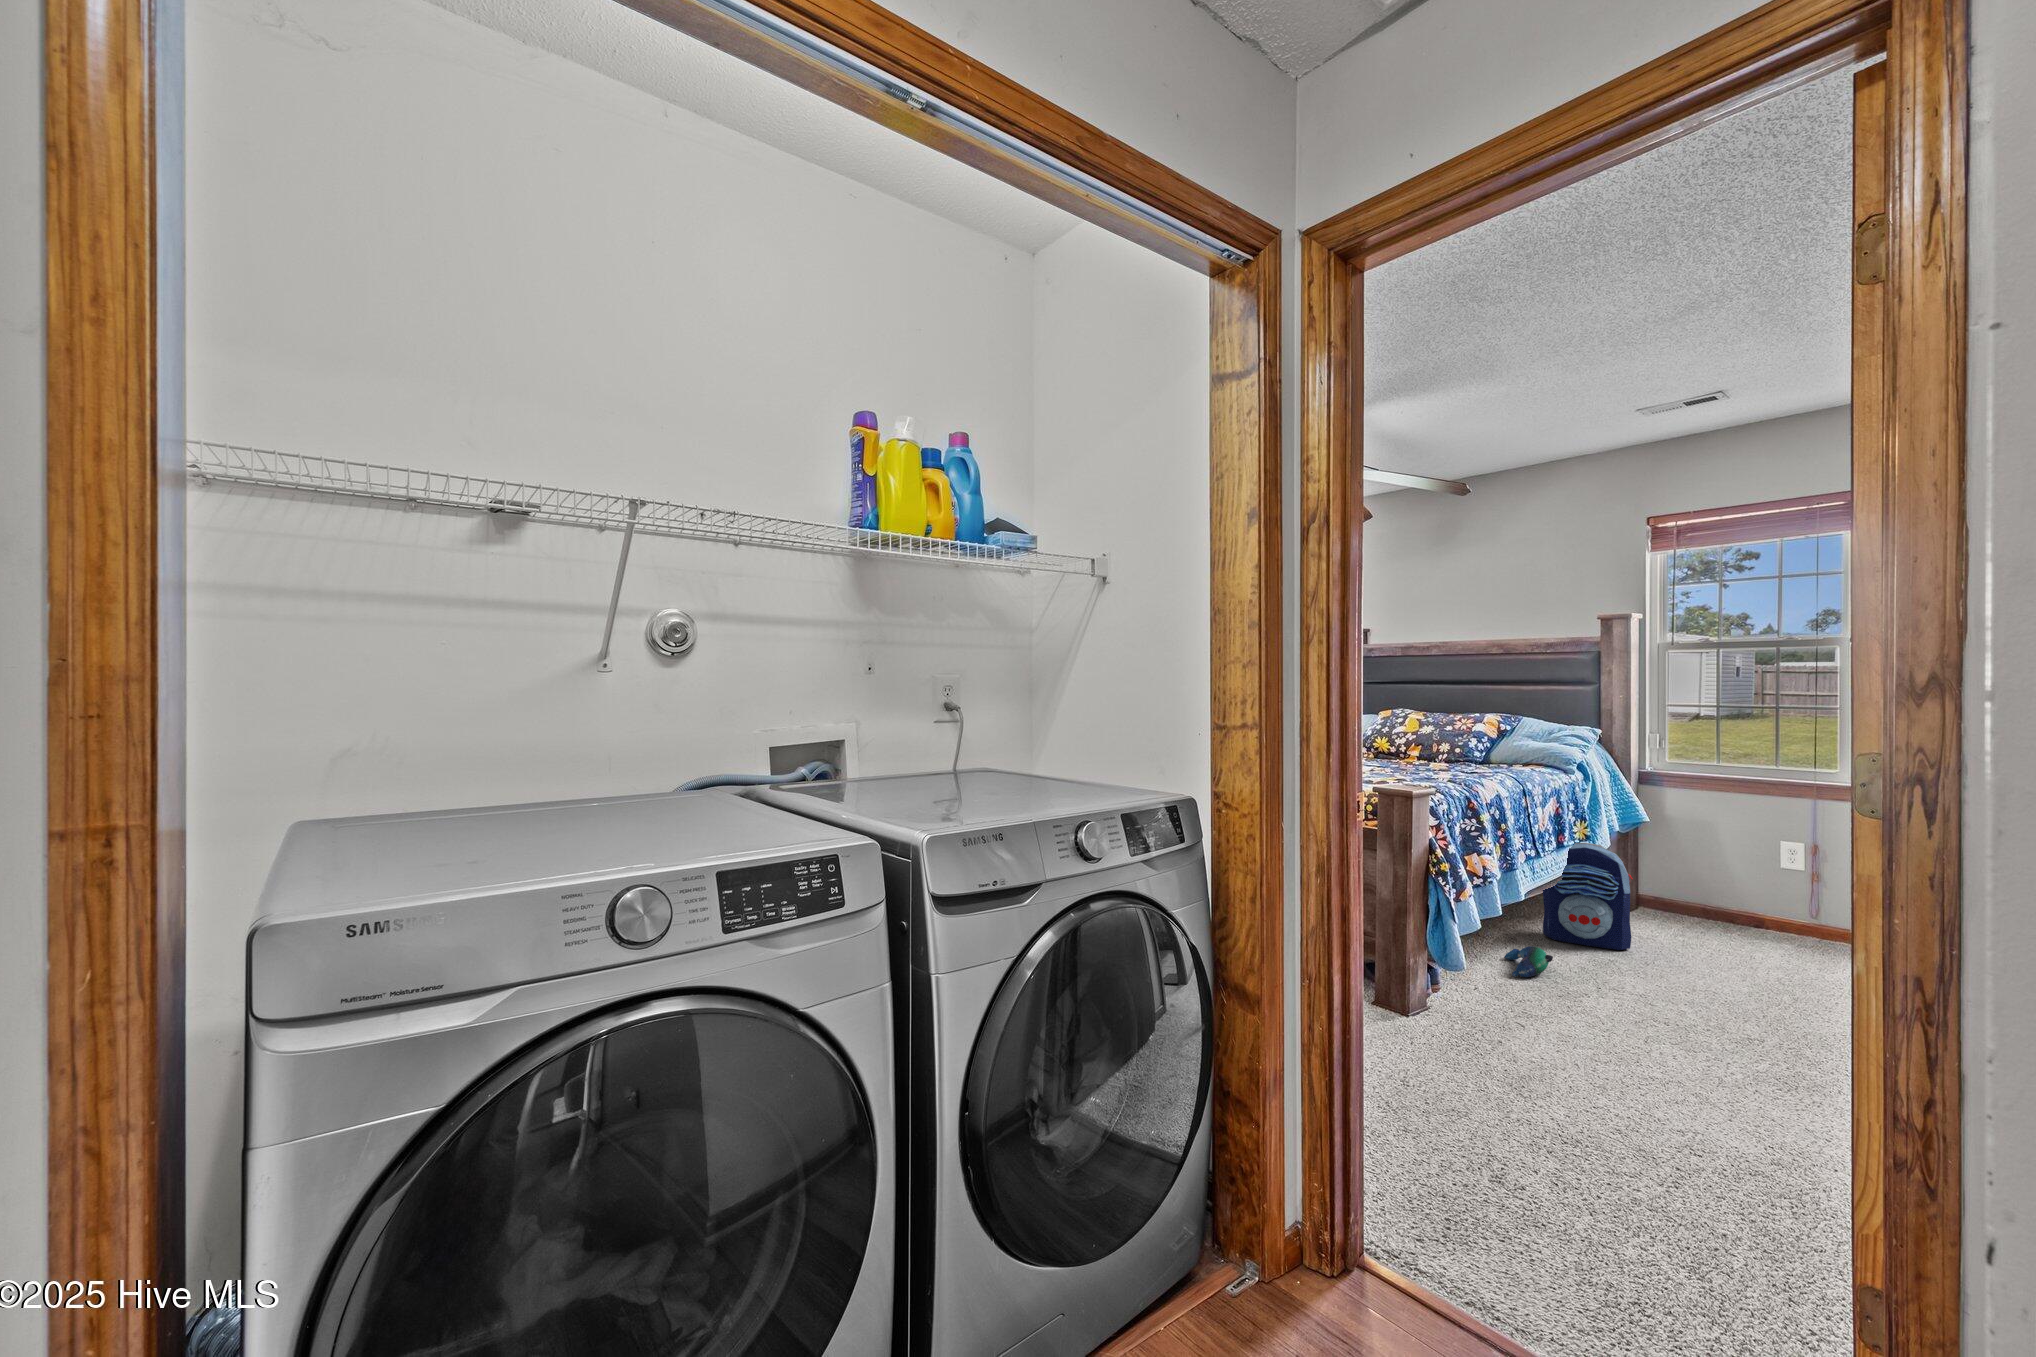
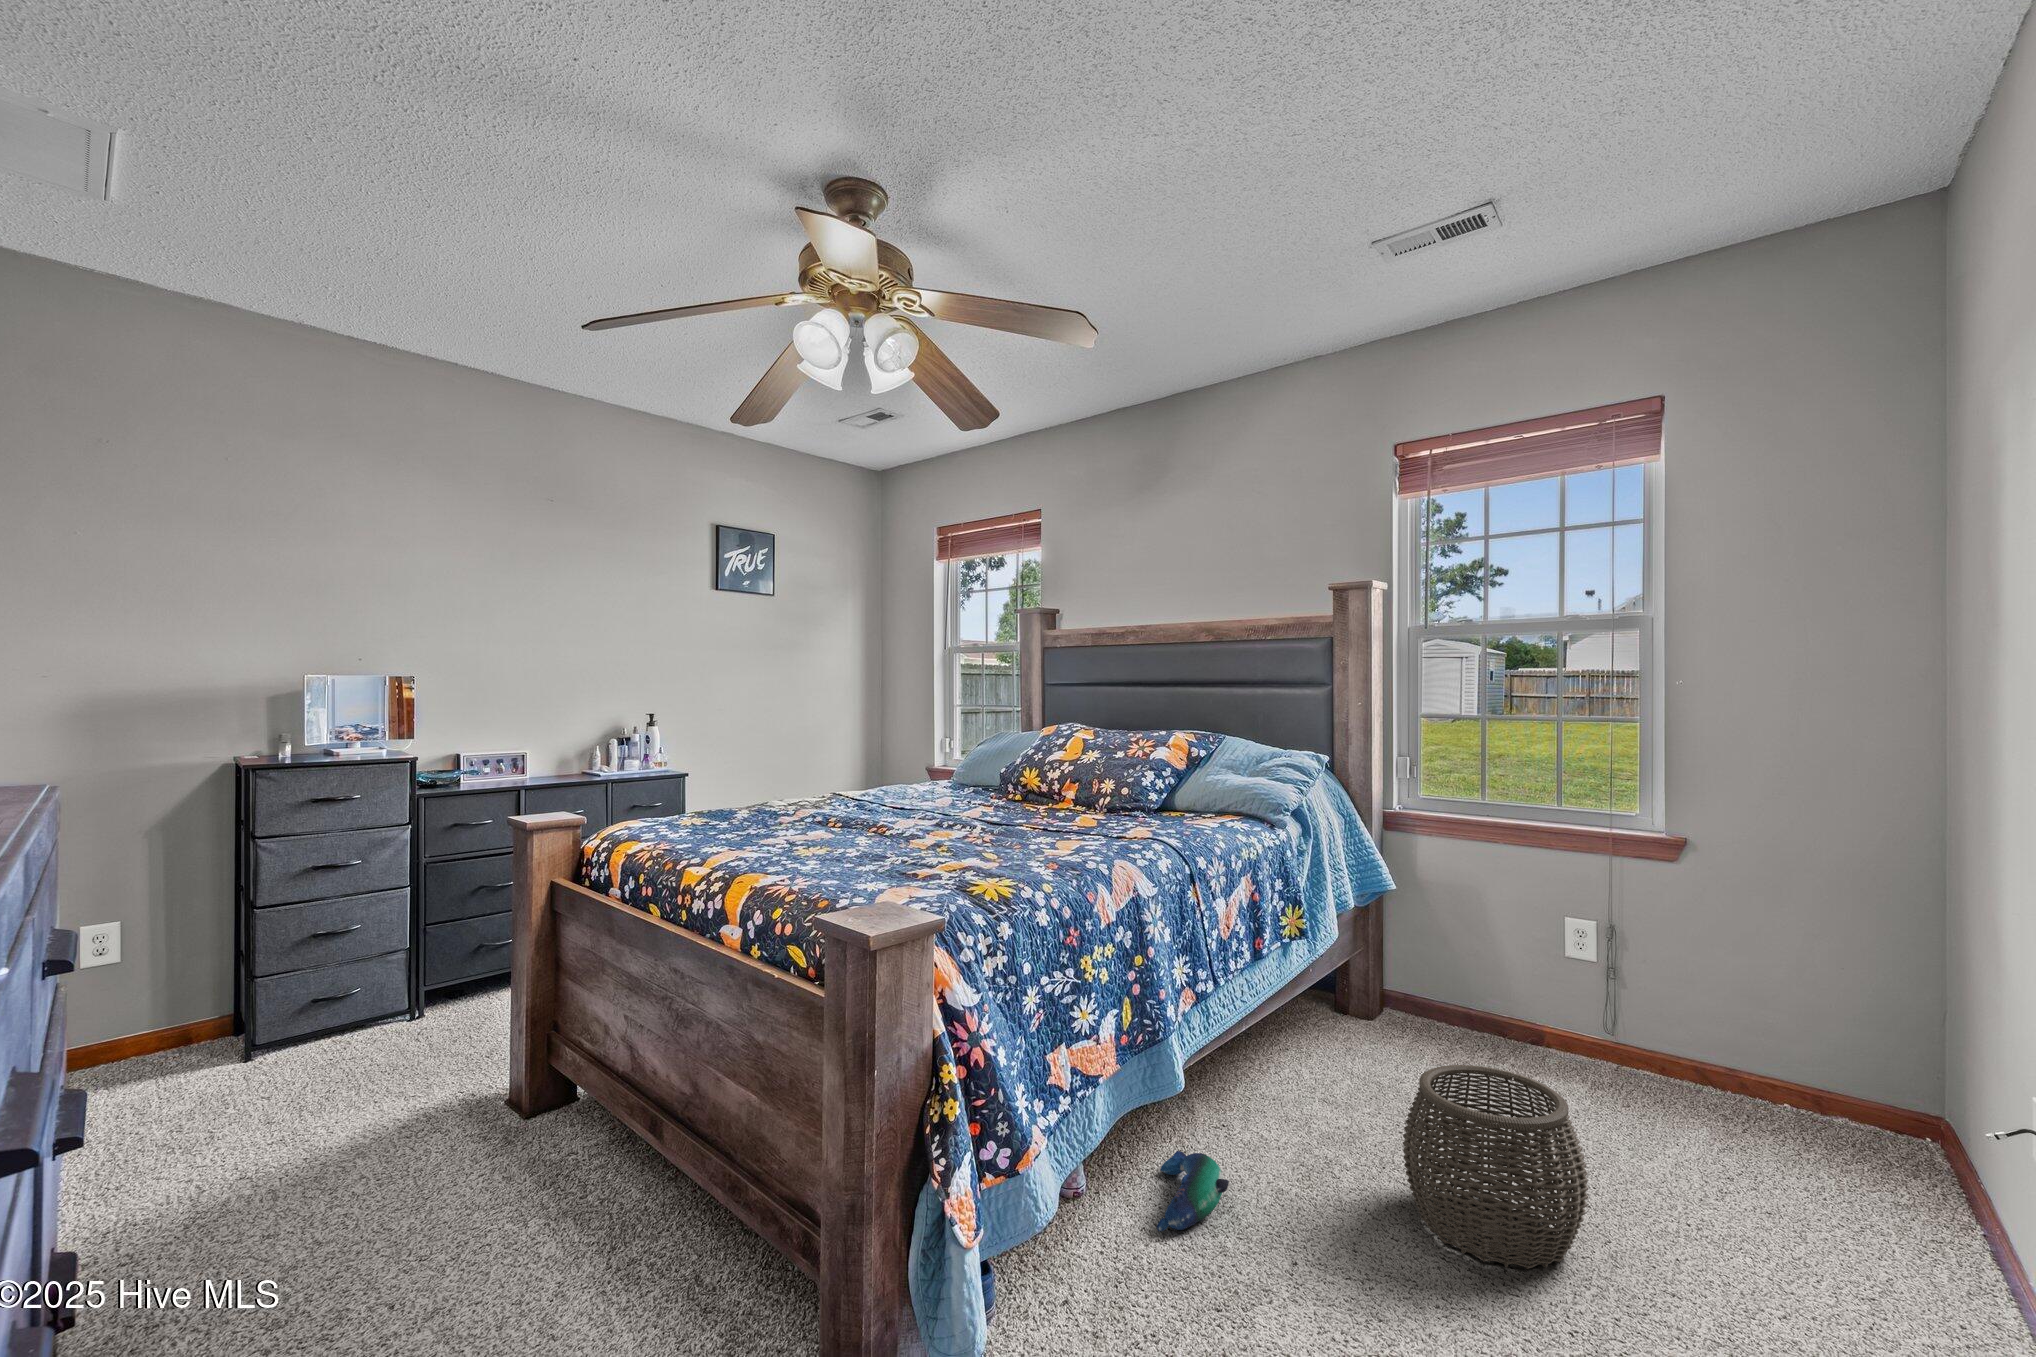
backpack: present [1543,843,1632,950] -> none [1238,943,1366,1124]
woven basket: none [1662,905,1783,1006] -> present [1403,1065,1588,1269]

